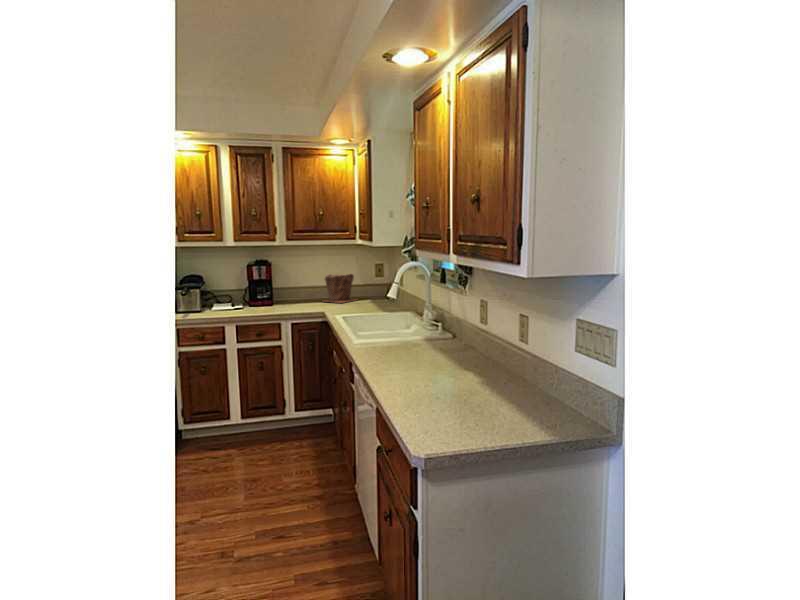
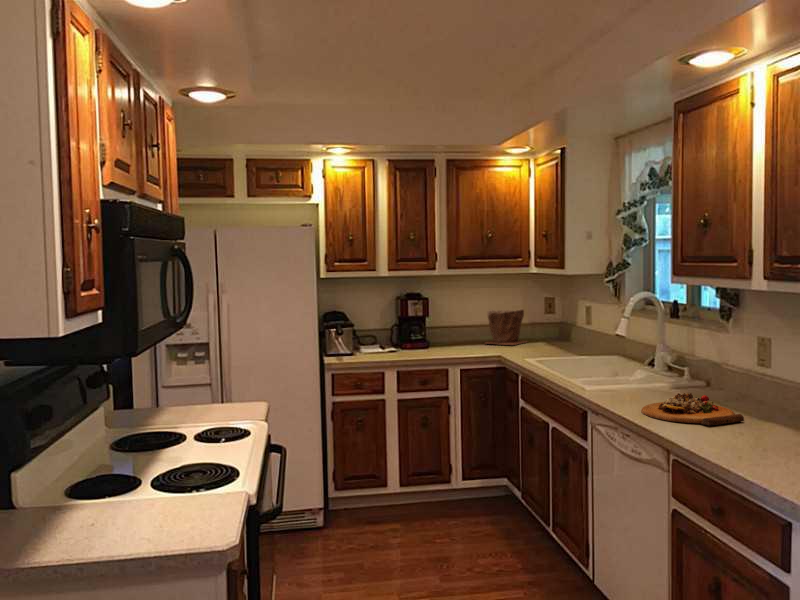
cutting board: none [373,348,448,378] -> present [641,393,744,426]

